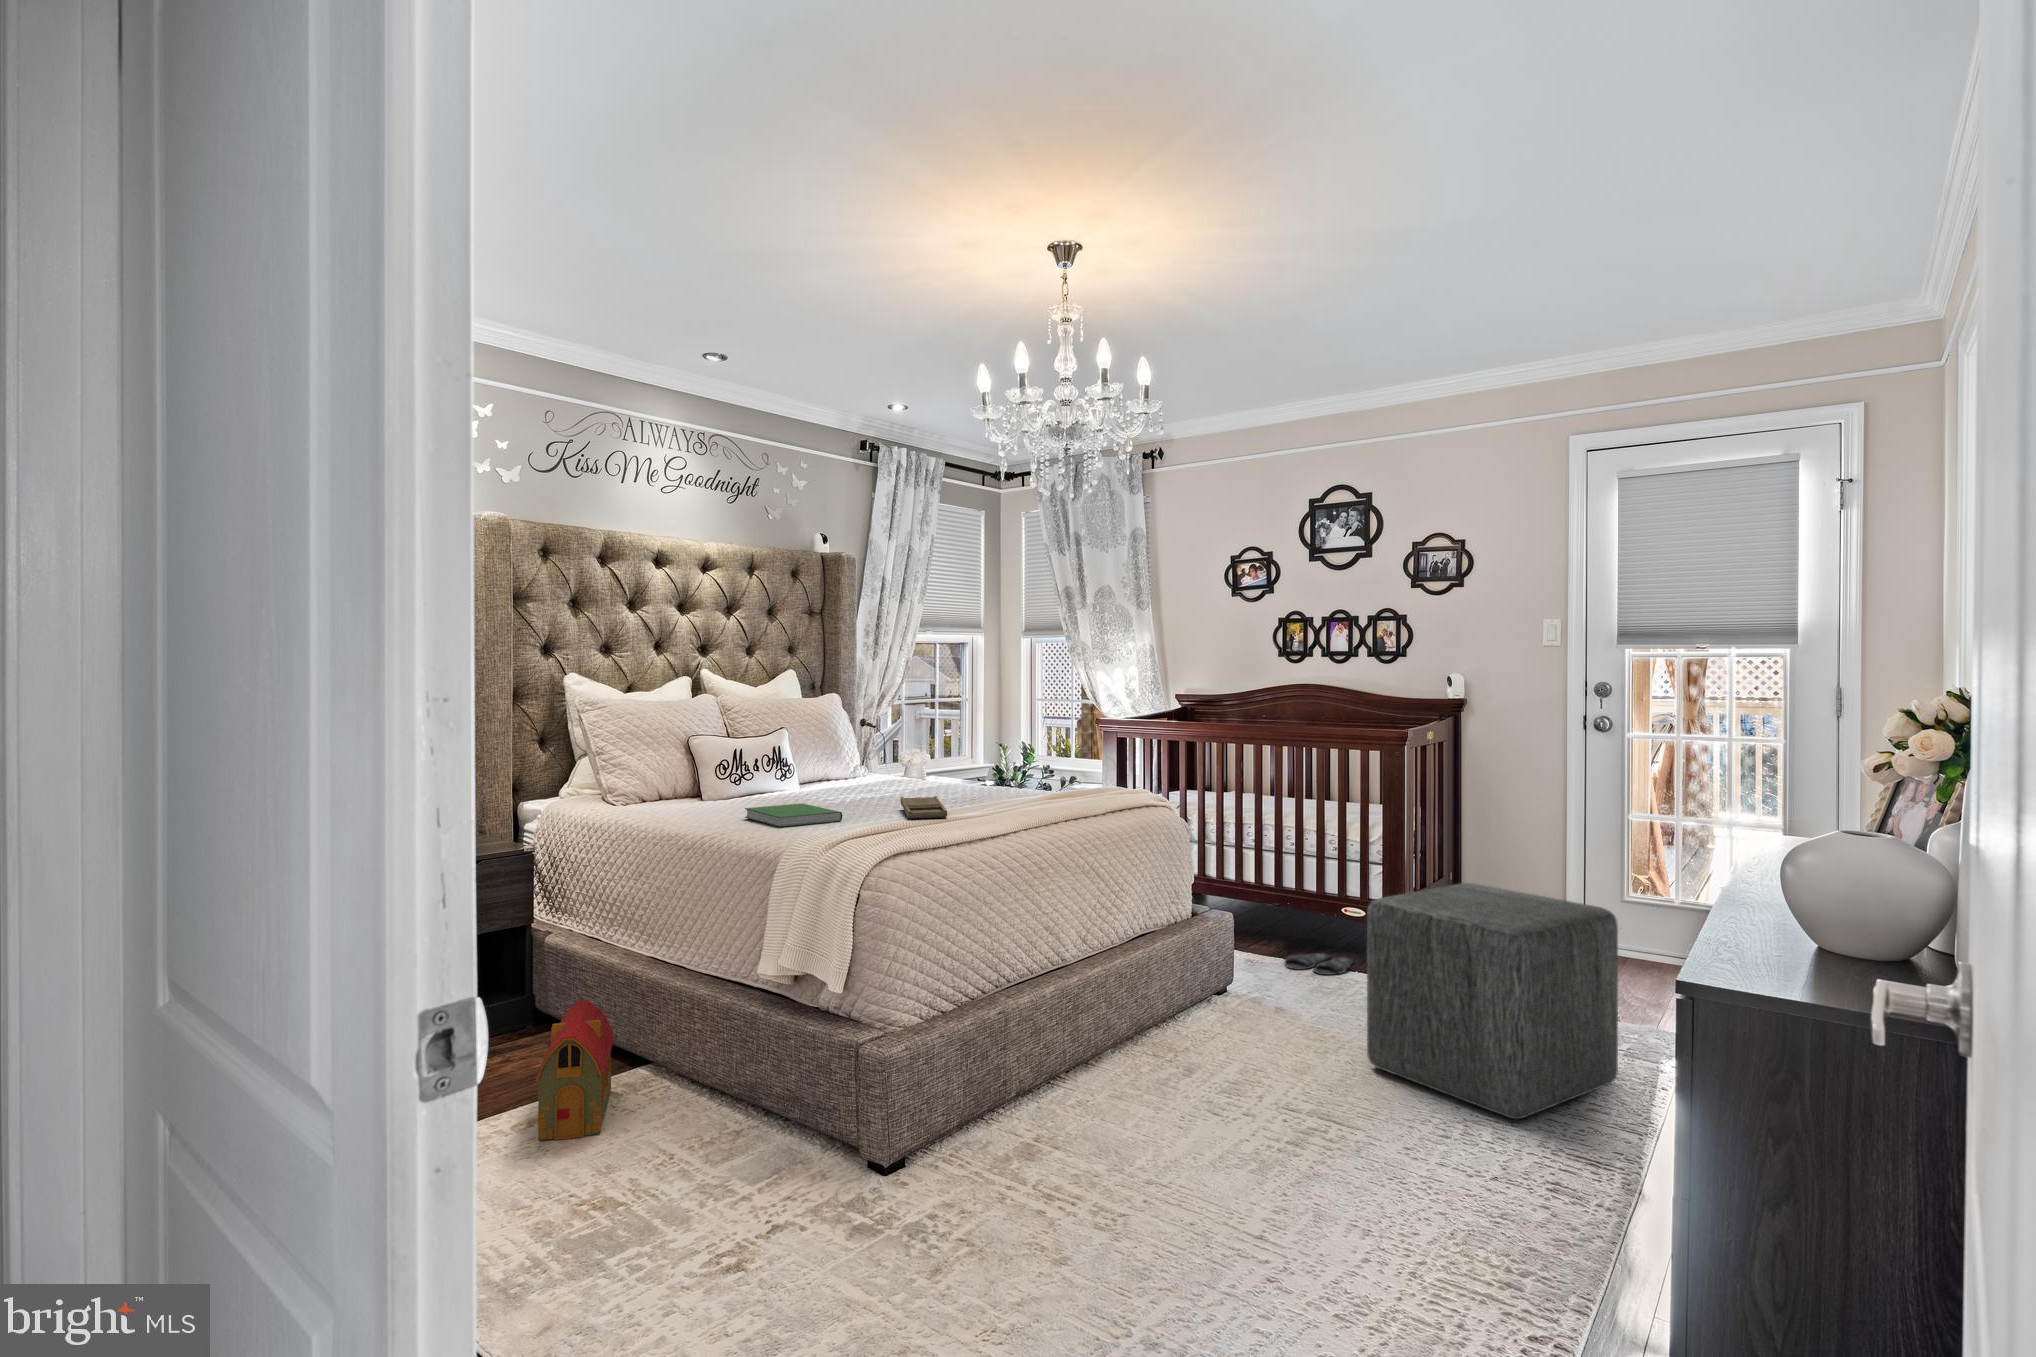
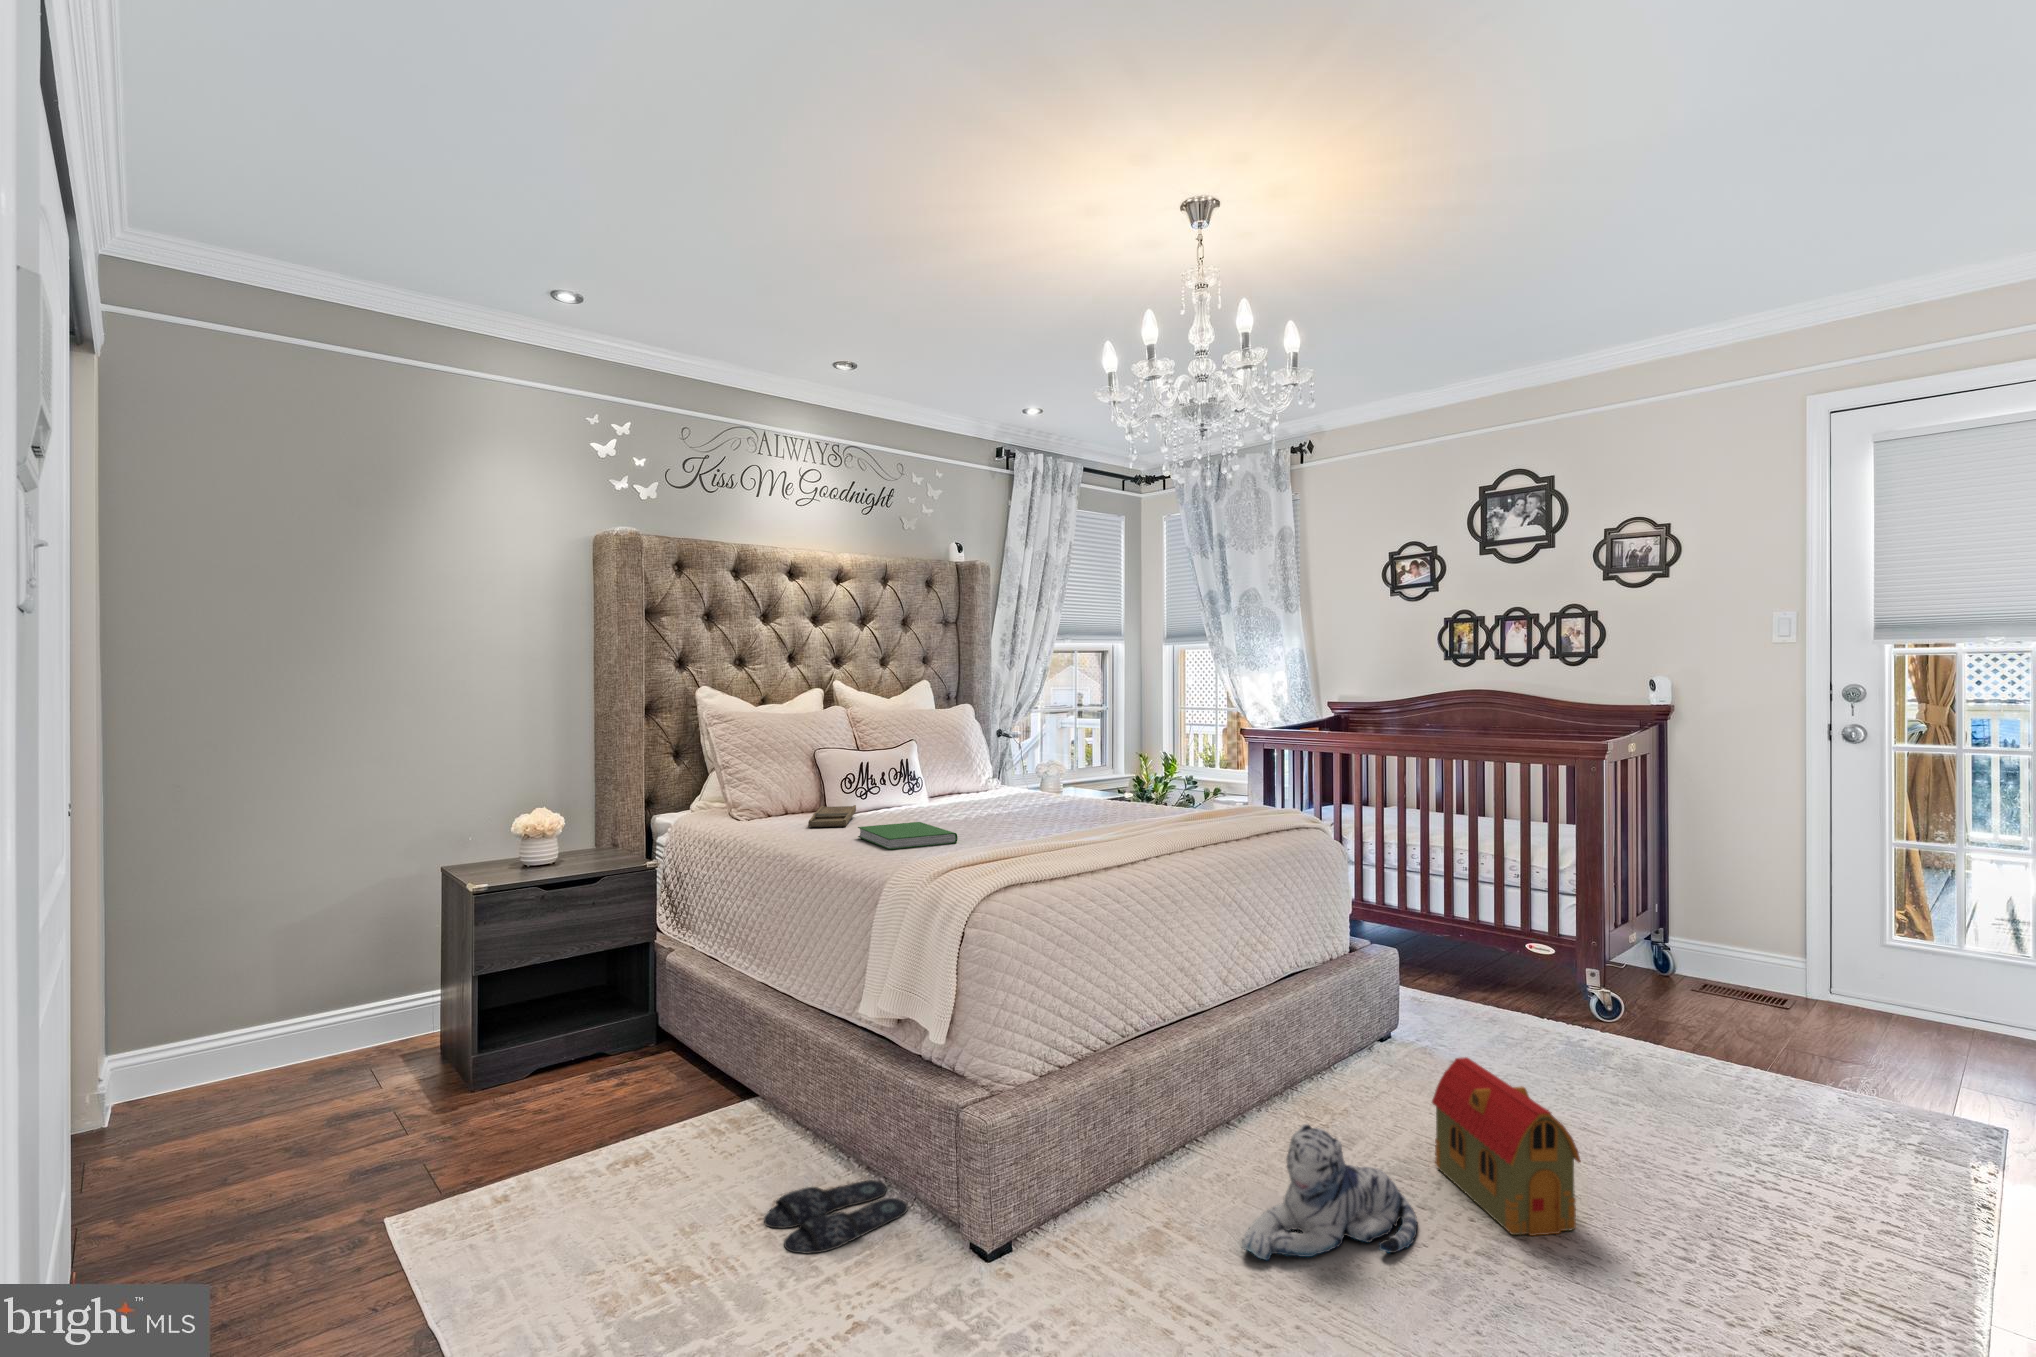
tray: present [900,796,947,819] -> present [808,805,856,827]
ottoman: present [1367,883,1618,1119] -> none [1570,928,1917,1240]
slippers: present [1285,953,1354,975] -> present [764,1180,908,1253]
toy house: present [535,1000,614,1140] -> present [1432,1057,1580,1236]
plush toy: none [1099,1047,1241,1159] -> present [1242,1124,1417,1260]

